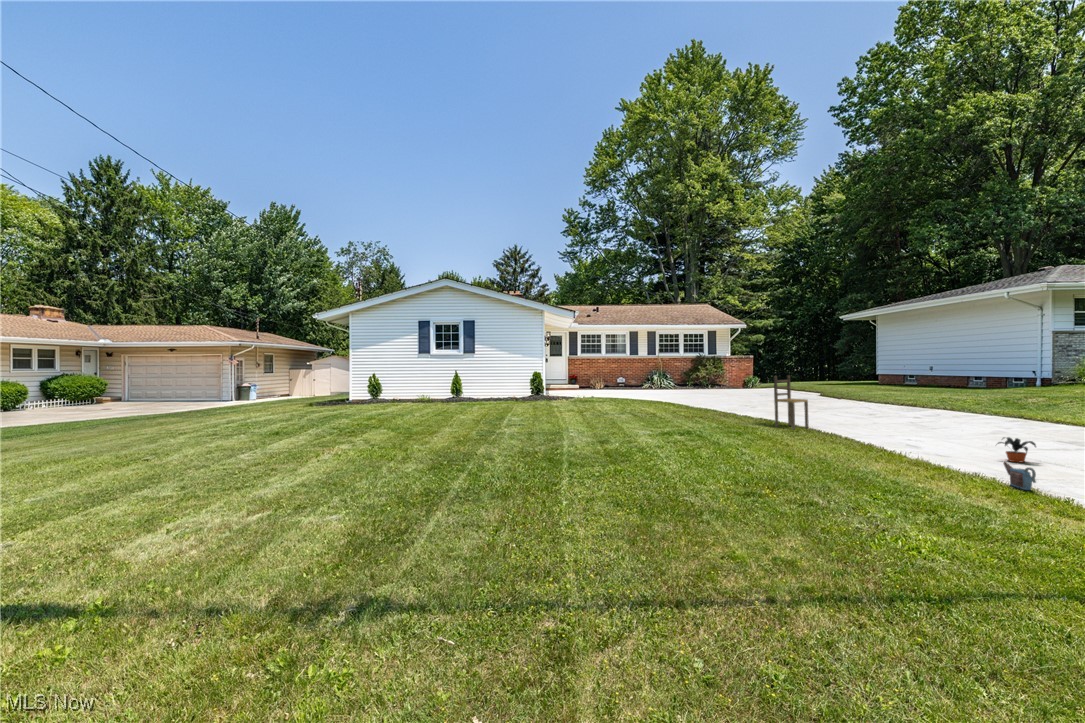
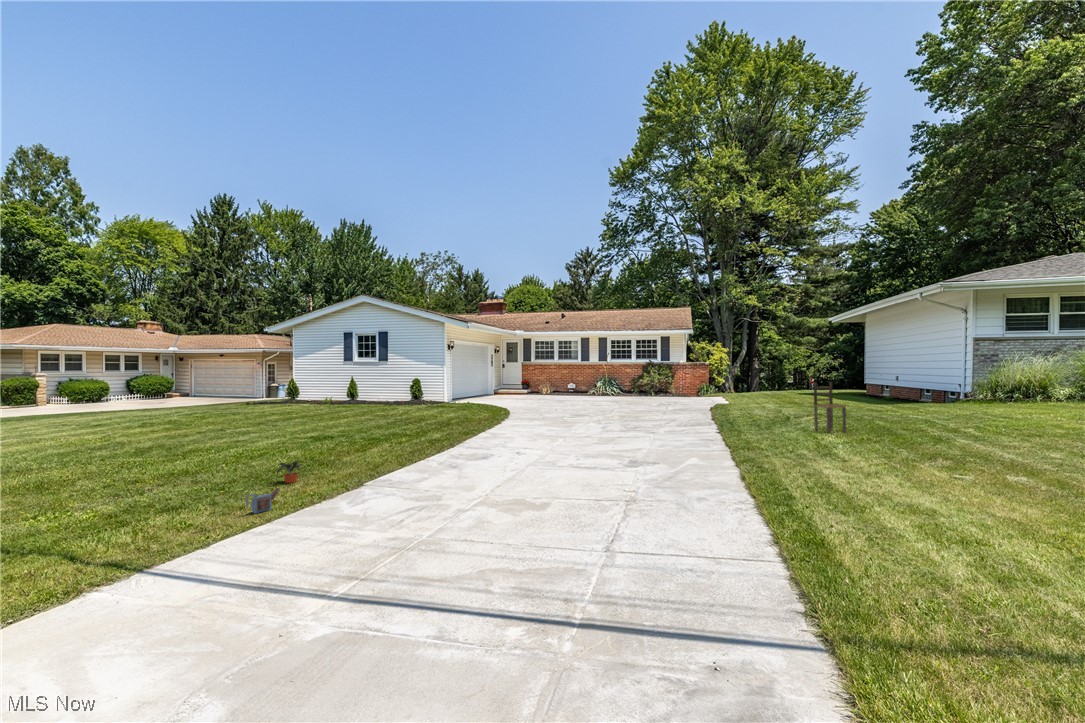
chair: present [774,375,809,429] -> present [814,382,846,433]
potted plant: present [998,437,1036,462] -> present [277,460,302,483]

